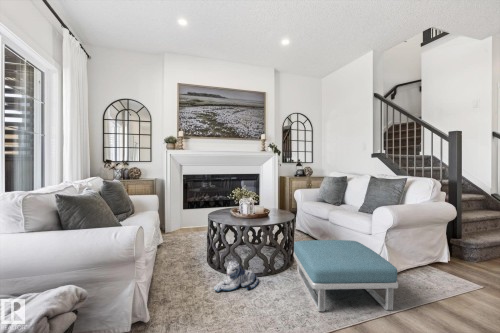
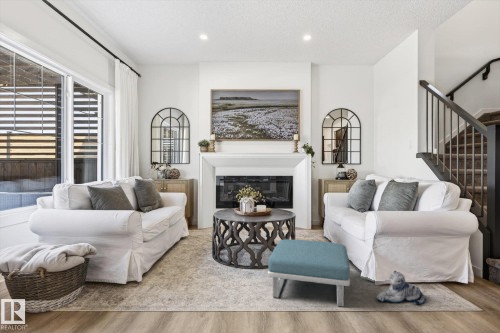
plush toy: present [214,260,259,292] -> present [377,271,426,304]

